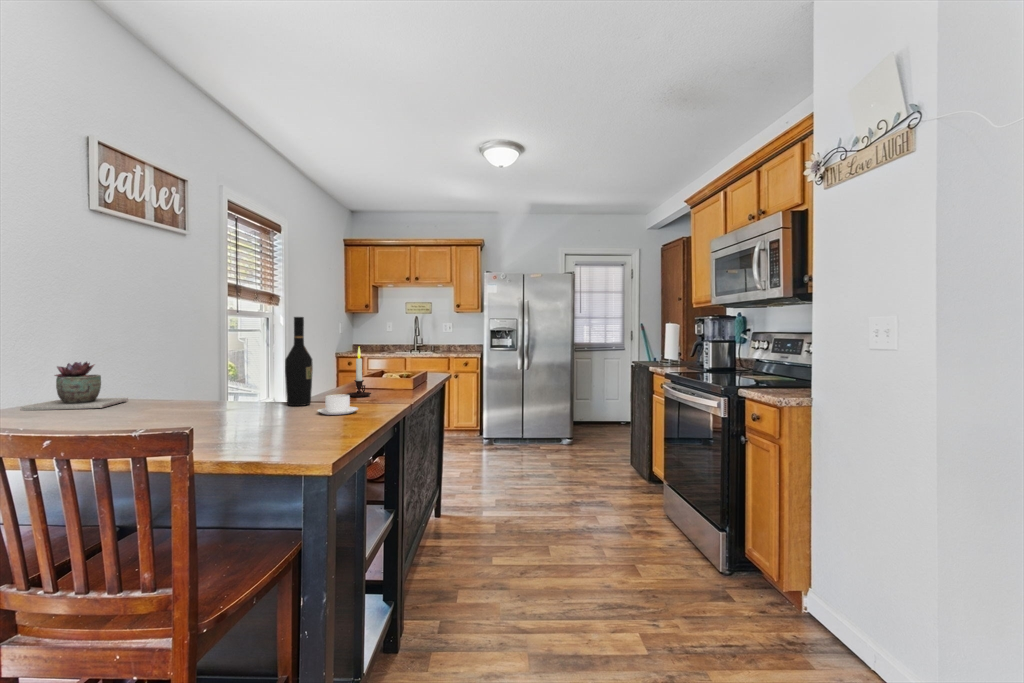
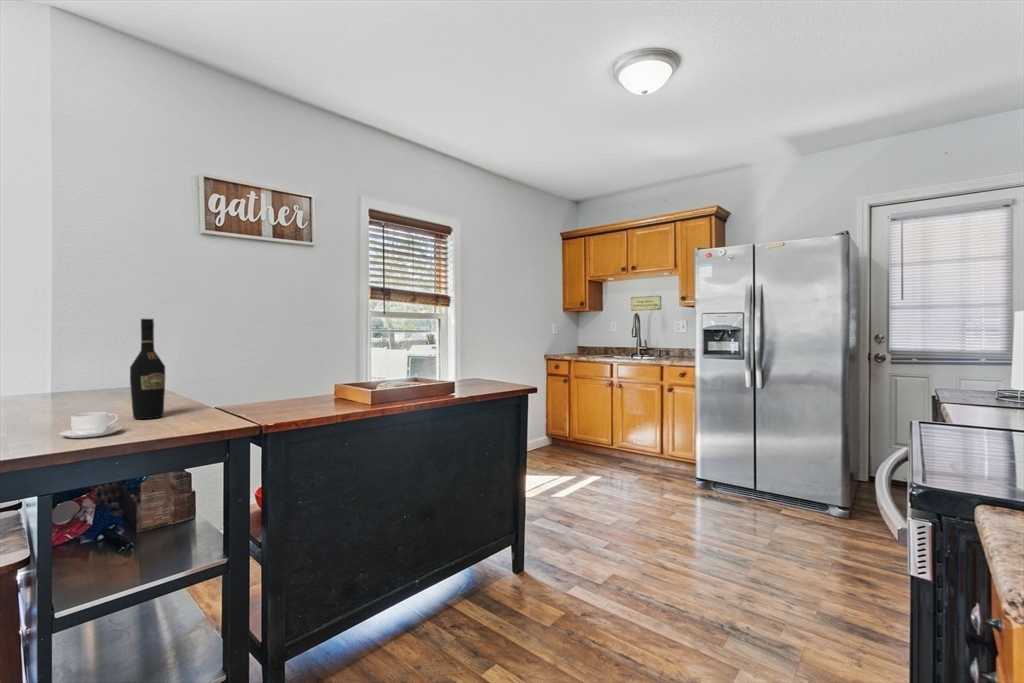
candle: present [347,347,371,397] -> none [242,352,281,414]
succulent plant: present [21,362,128,410] -> none [30,361,114,402]

